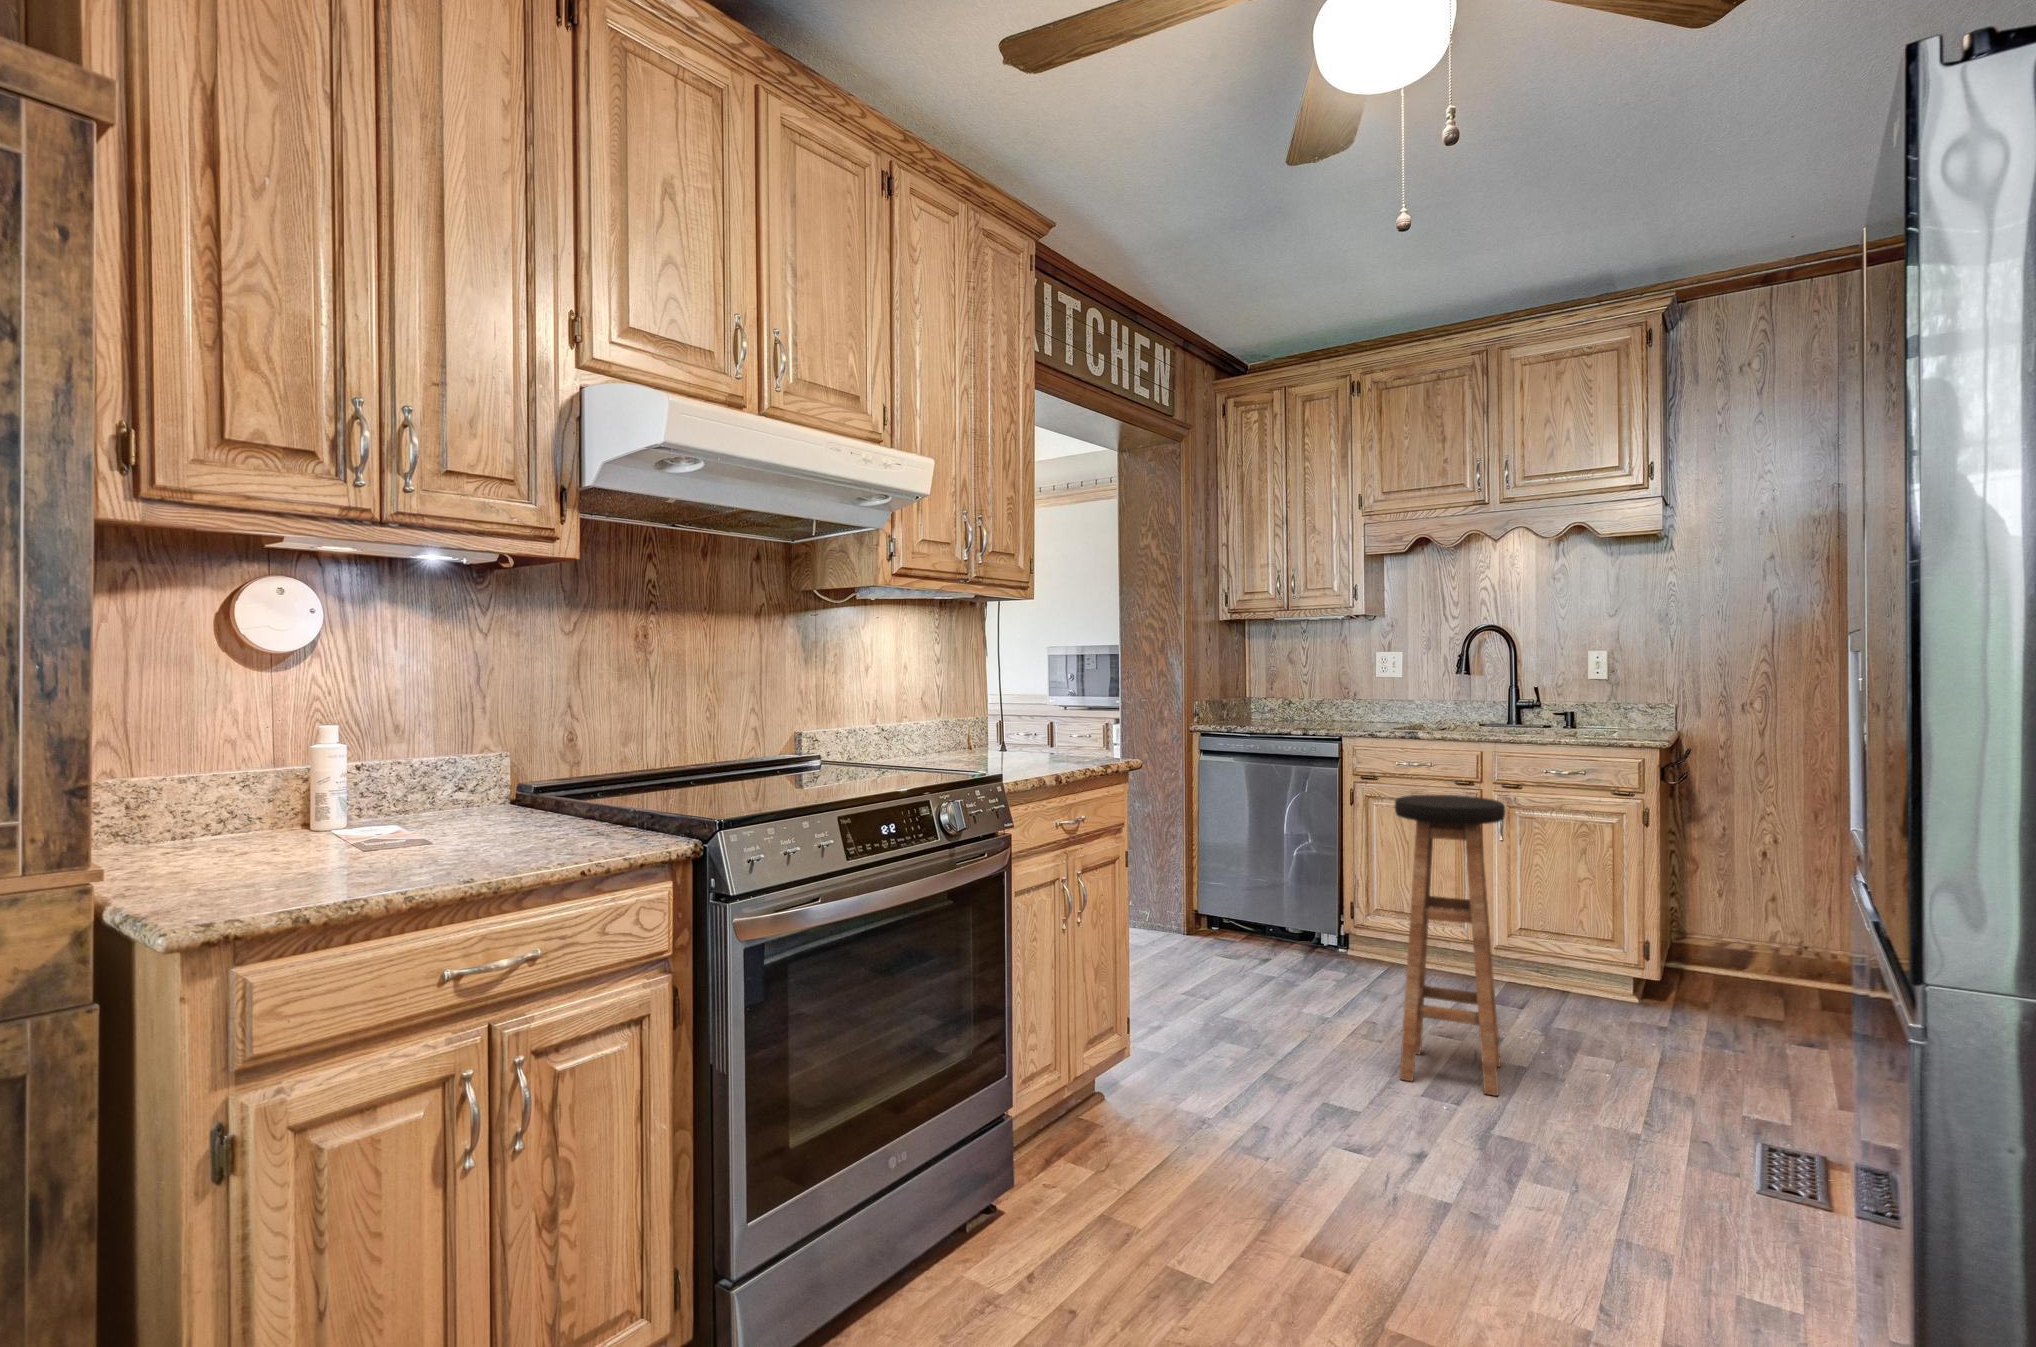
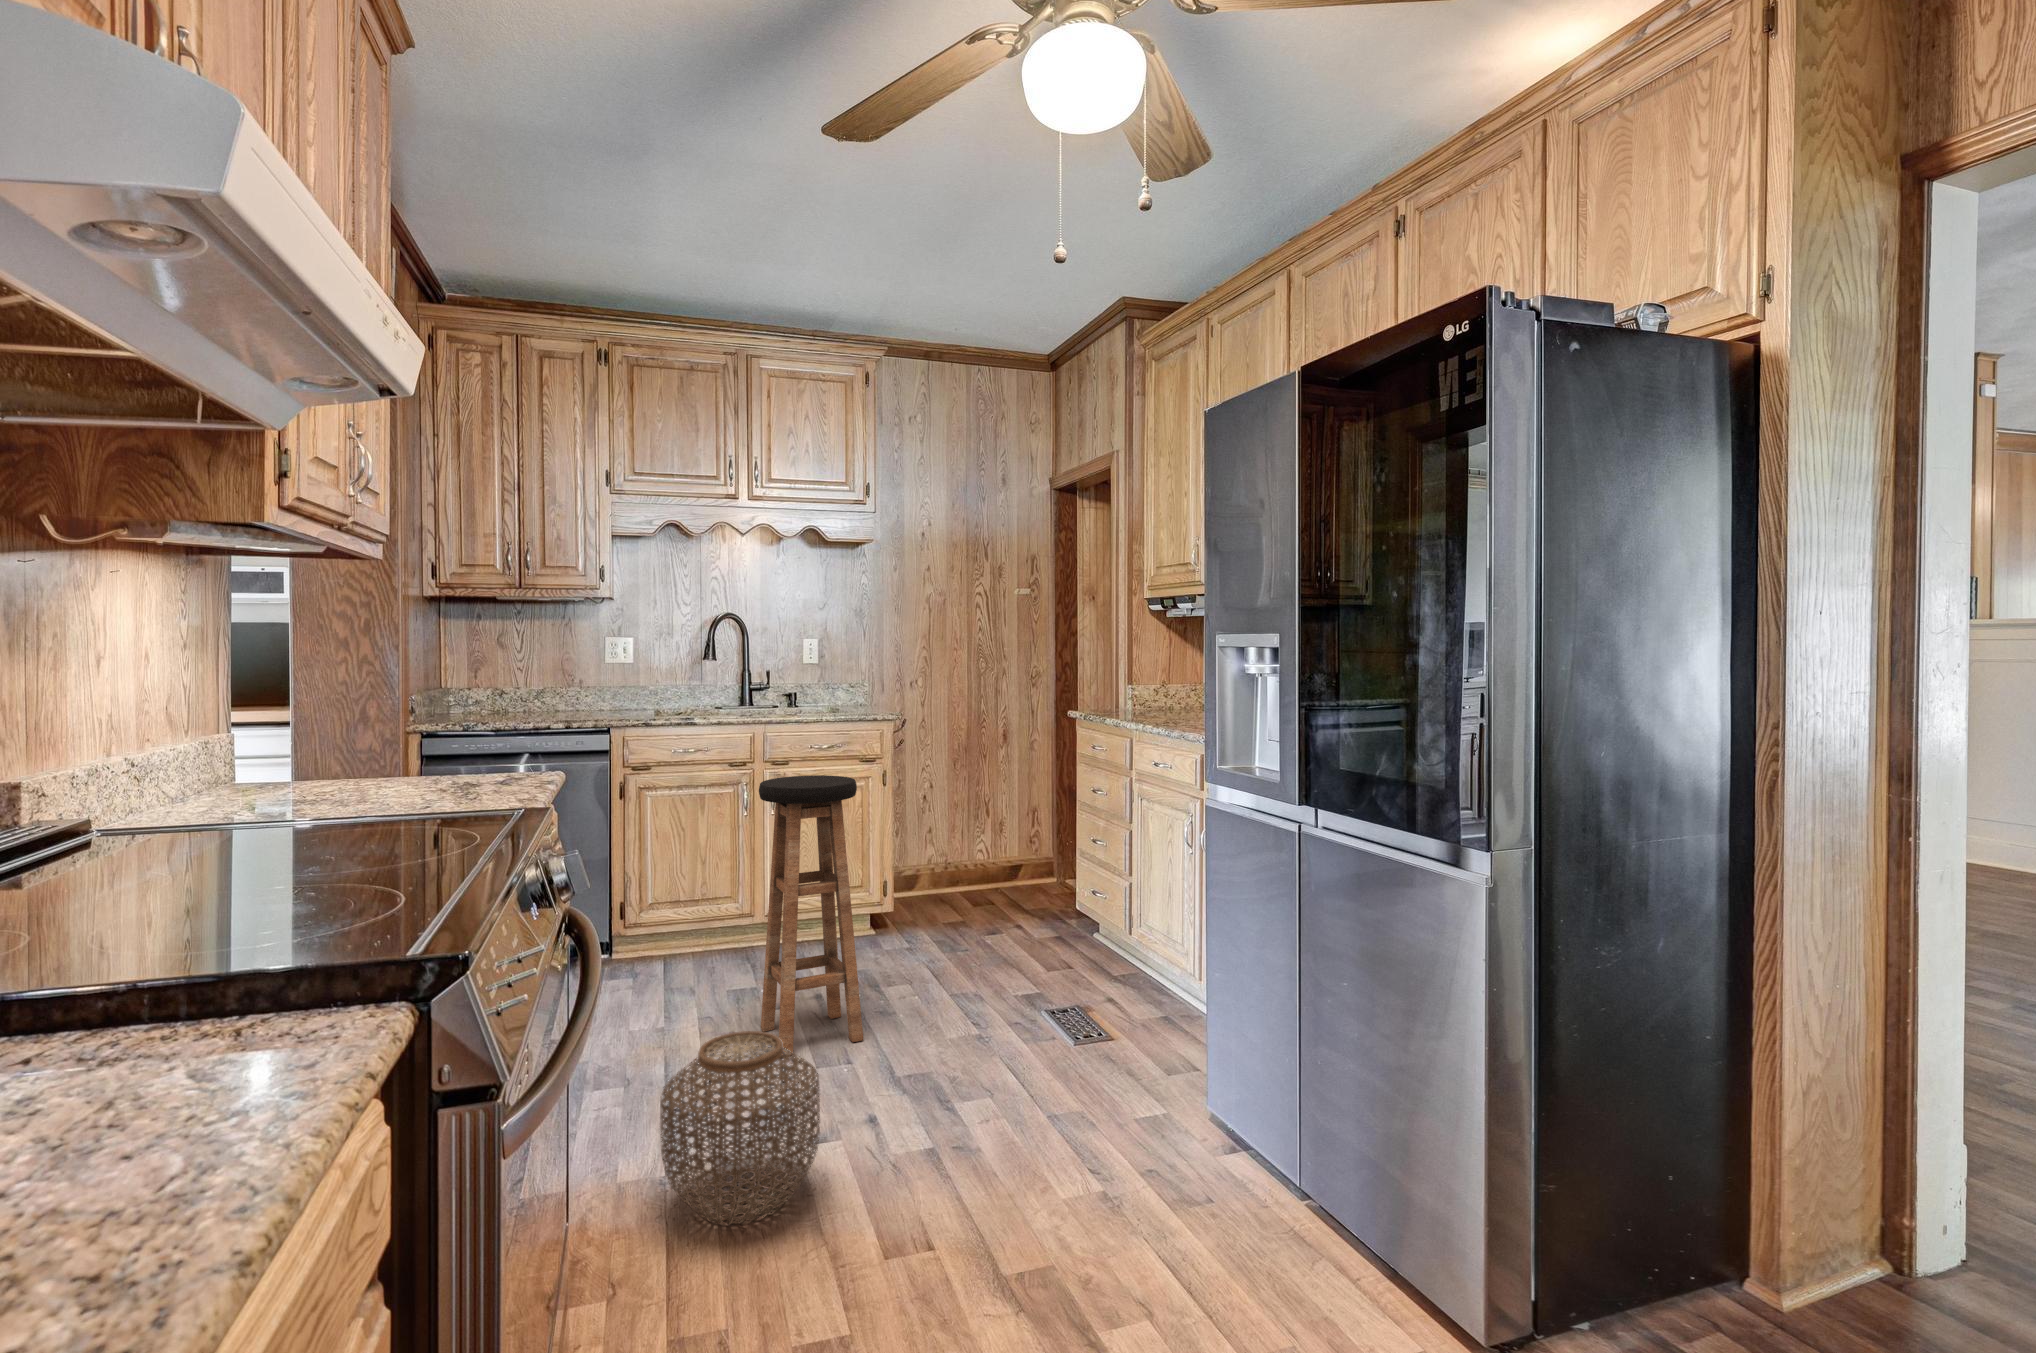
woven basket: none [1166,1014,1312,1192] -> present [660,1031,820,1225]

